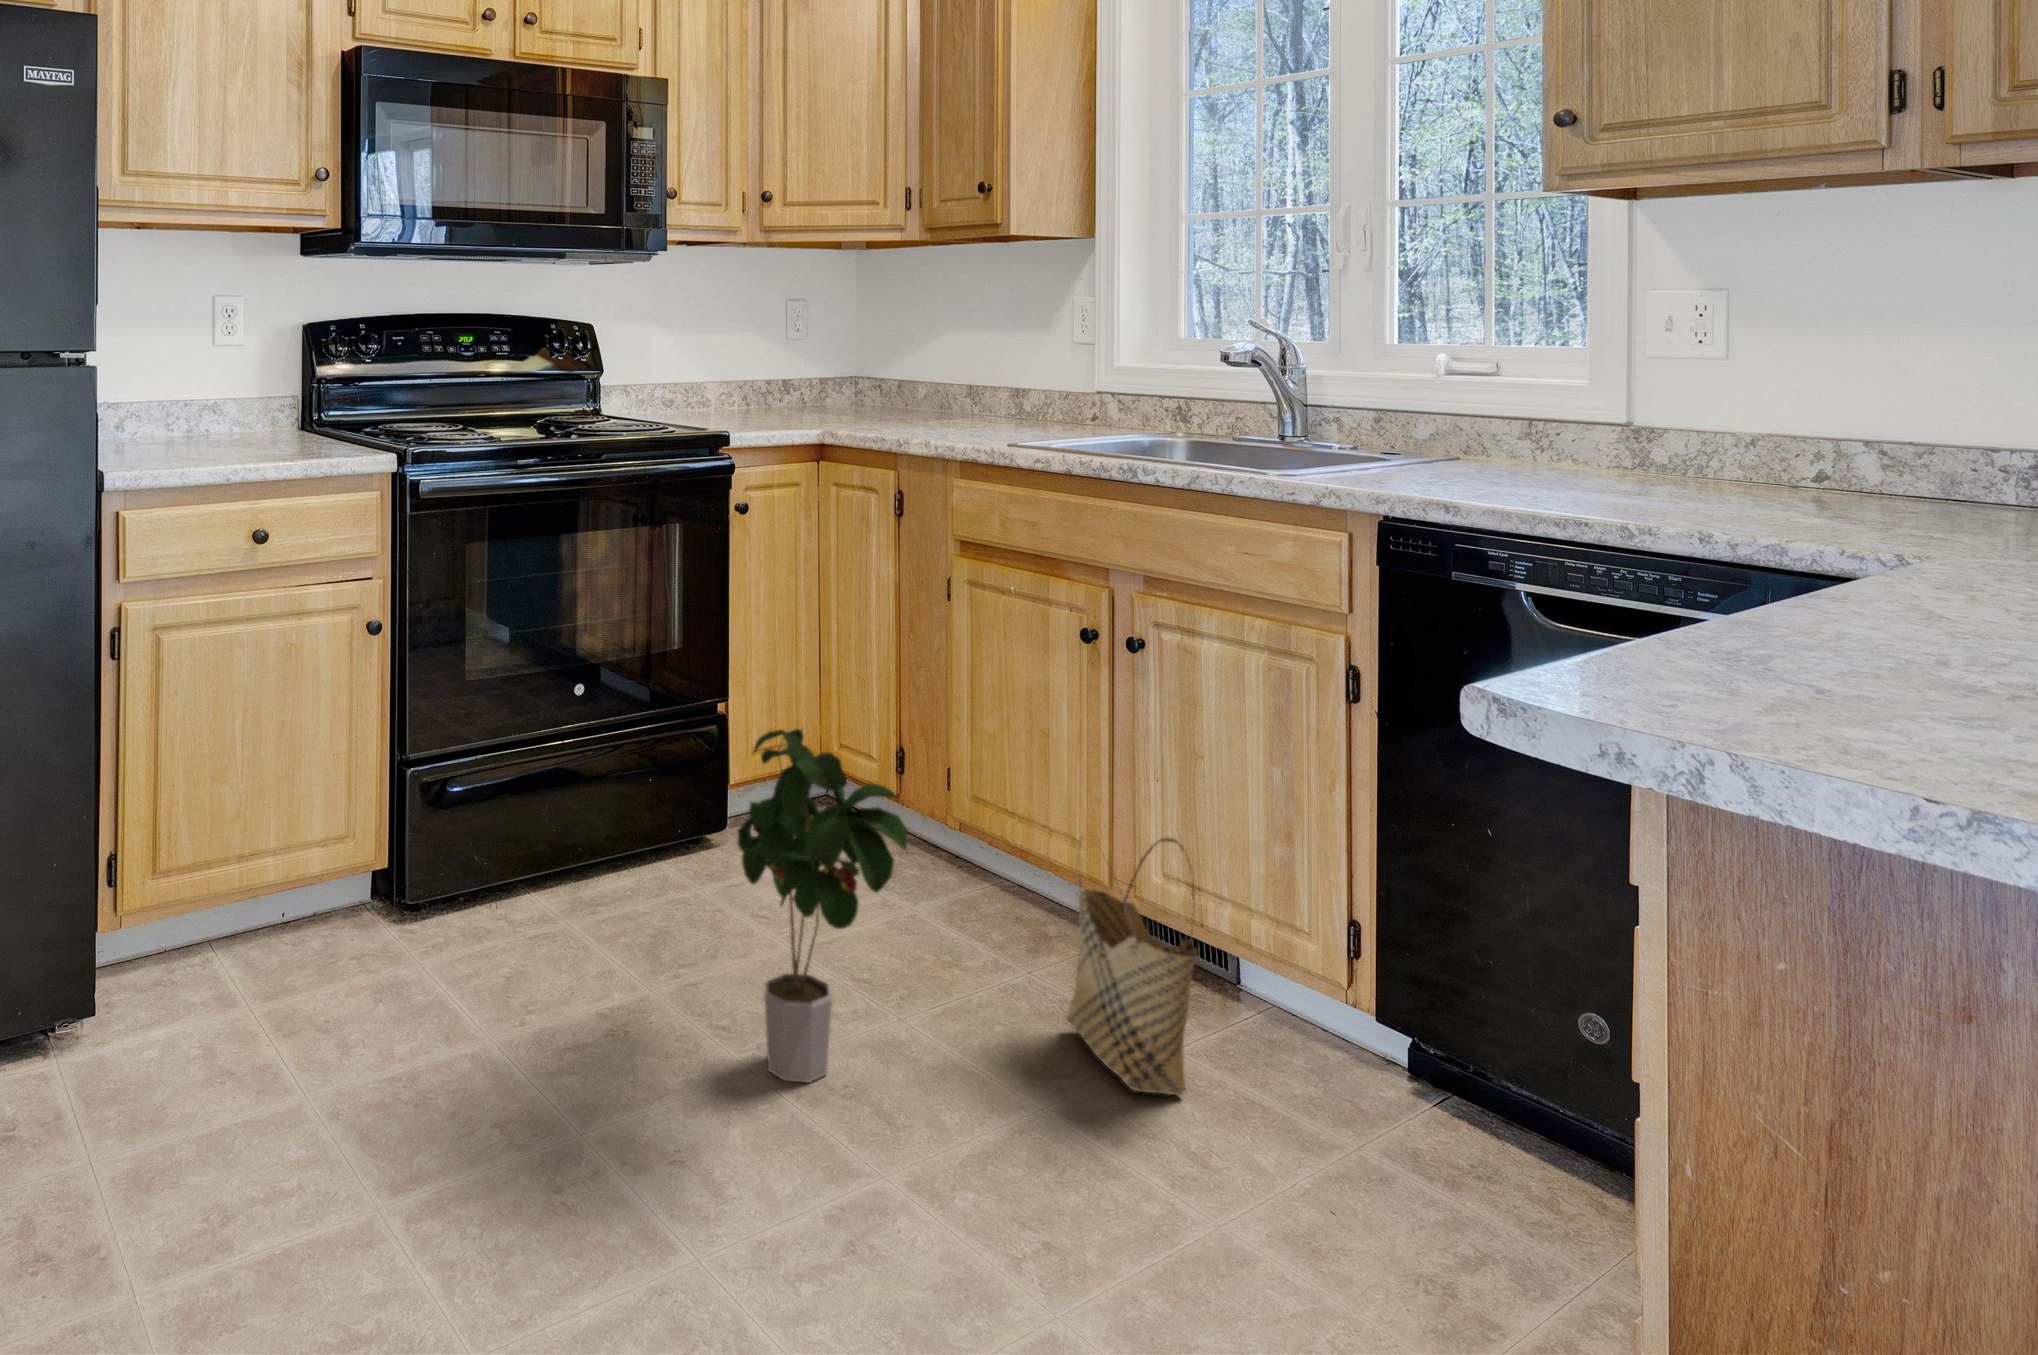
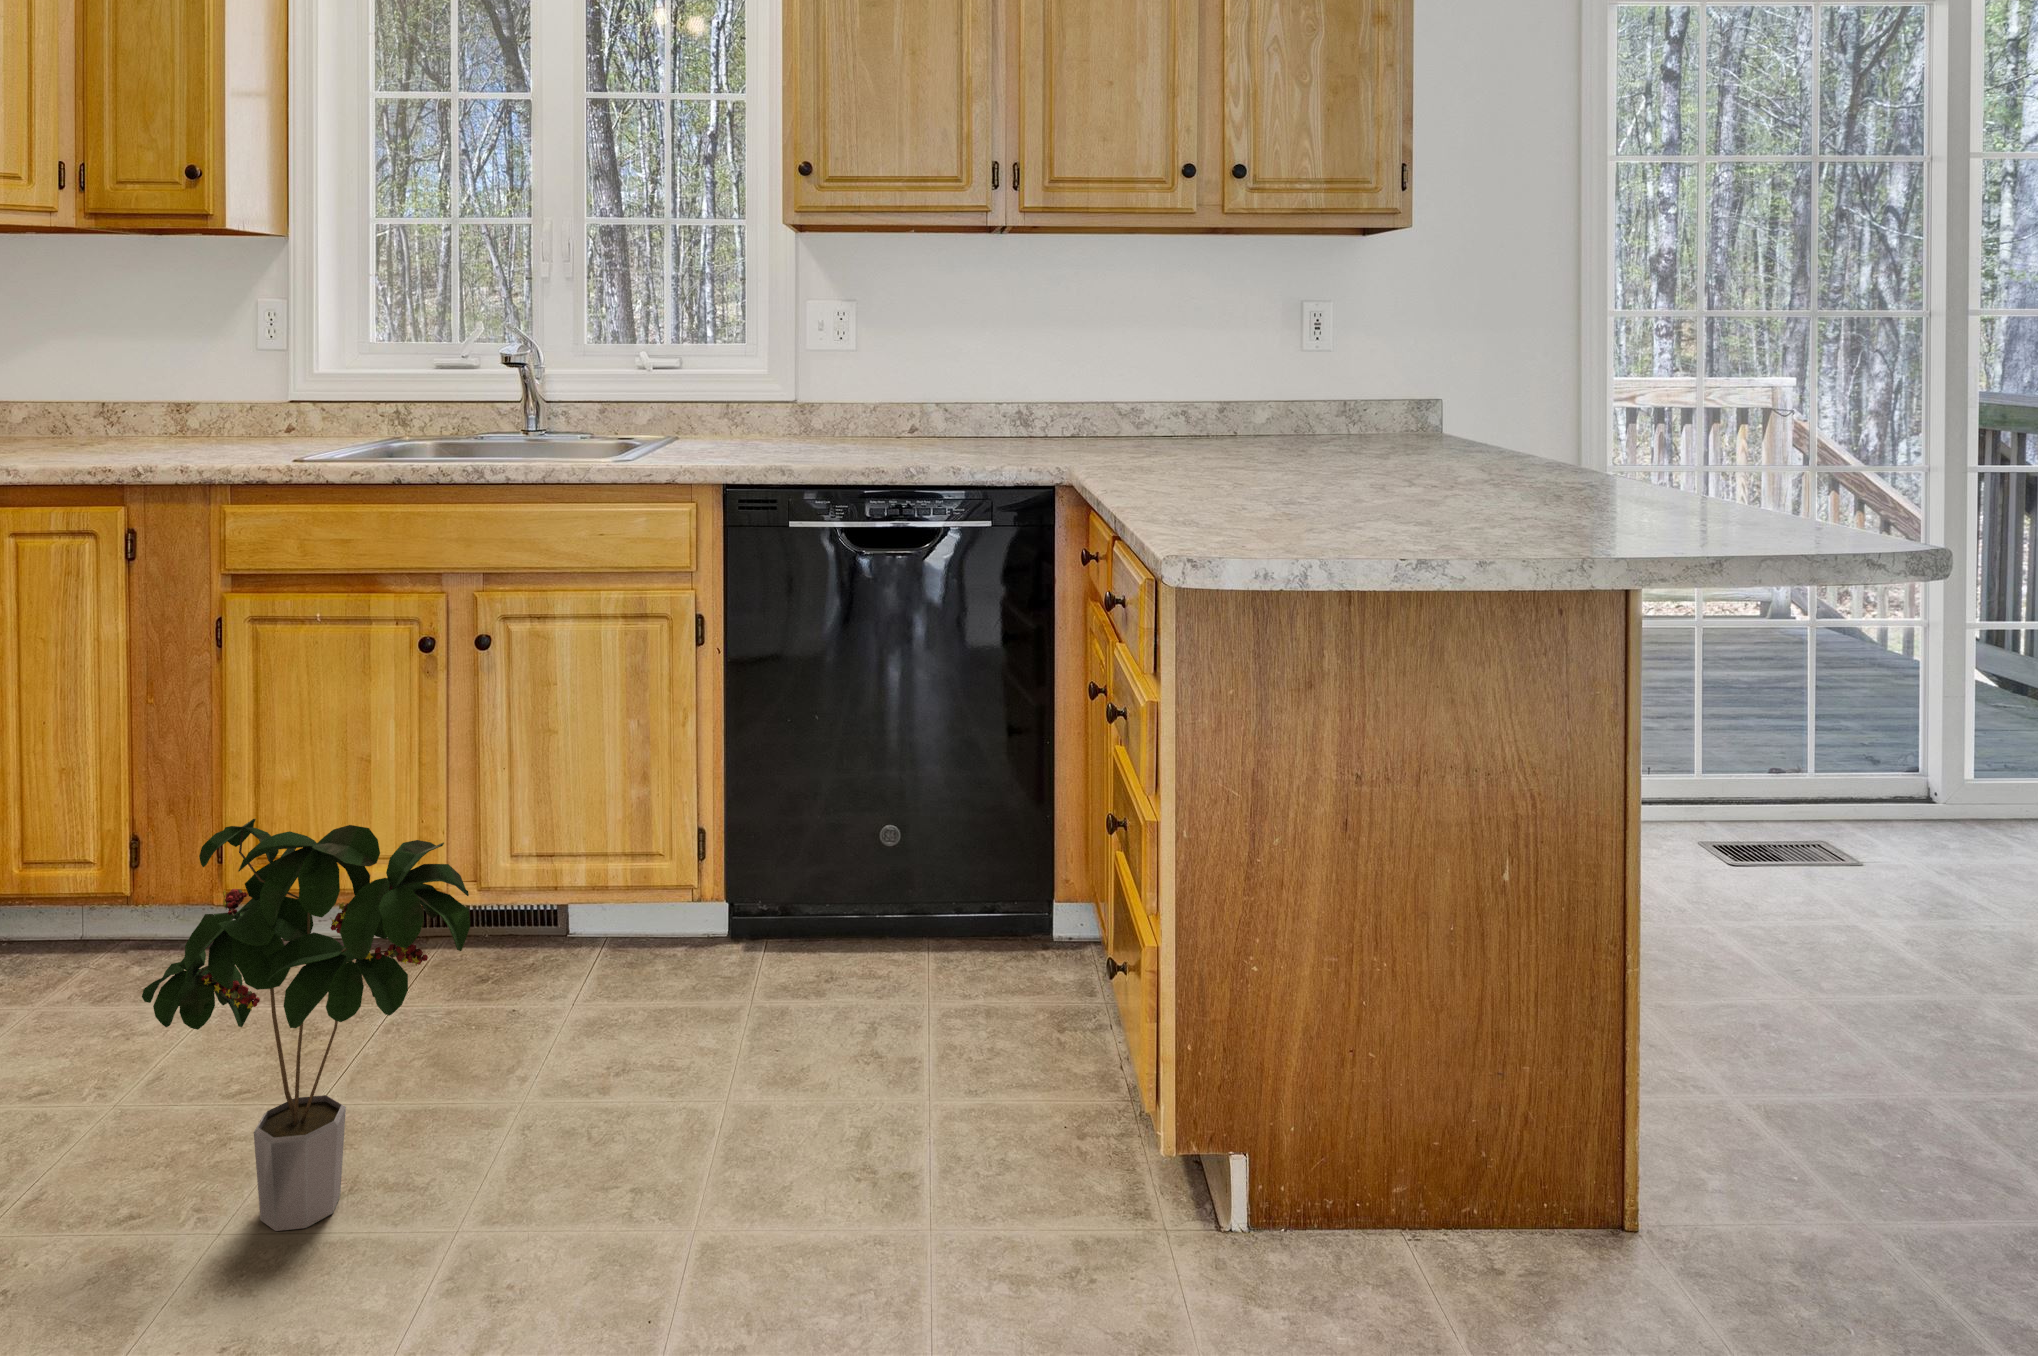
woven basket: present [1067,837,1198,1095] -> none [498,807,648,1048]

